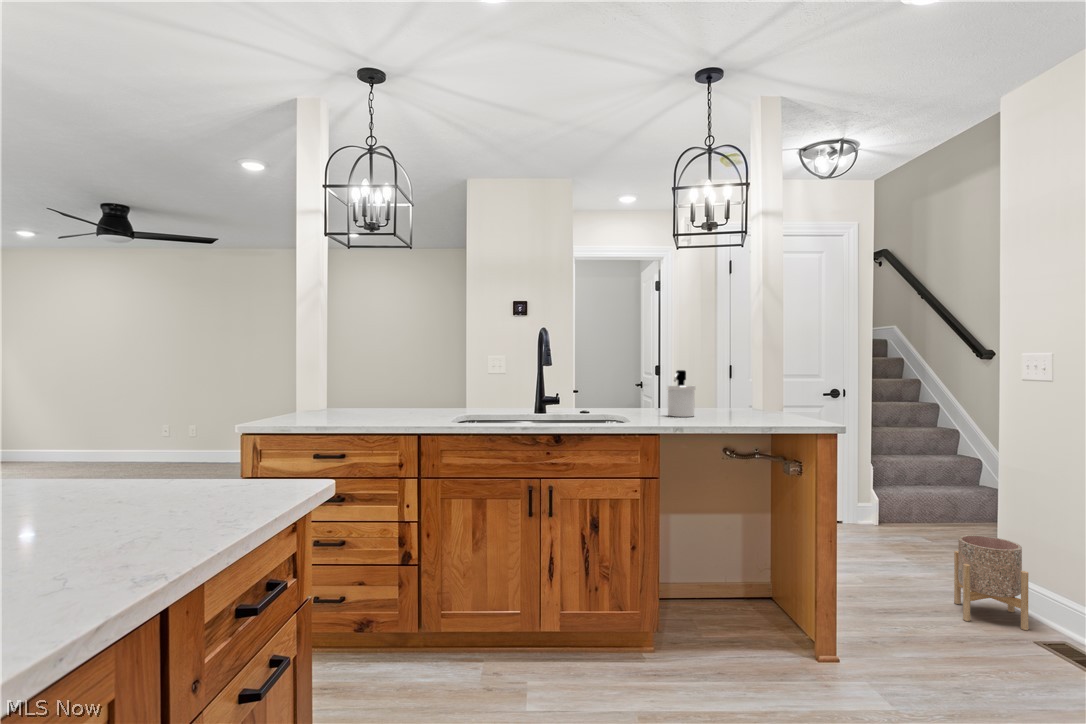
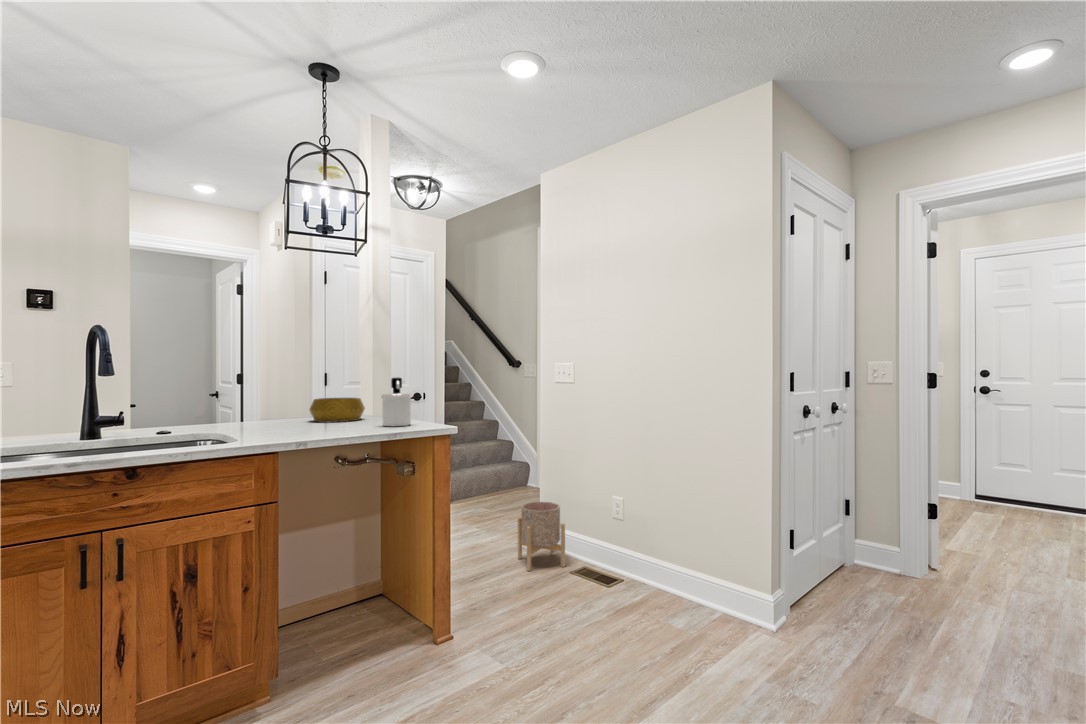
soap dispenser: present [667,370,695,417] -> present [381,378,412,426]
decorative bowl: none [700,389,754,413] -> present [310,398,365,422]

